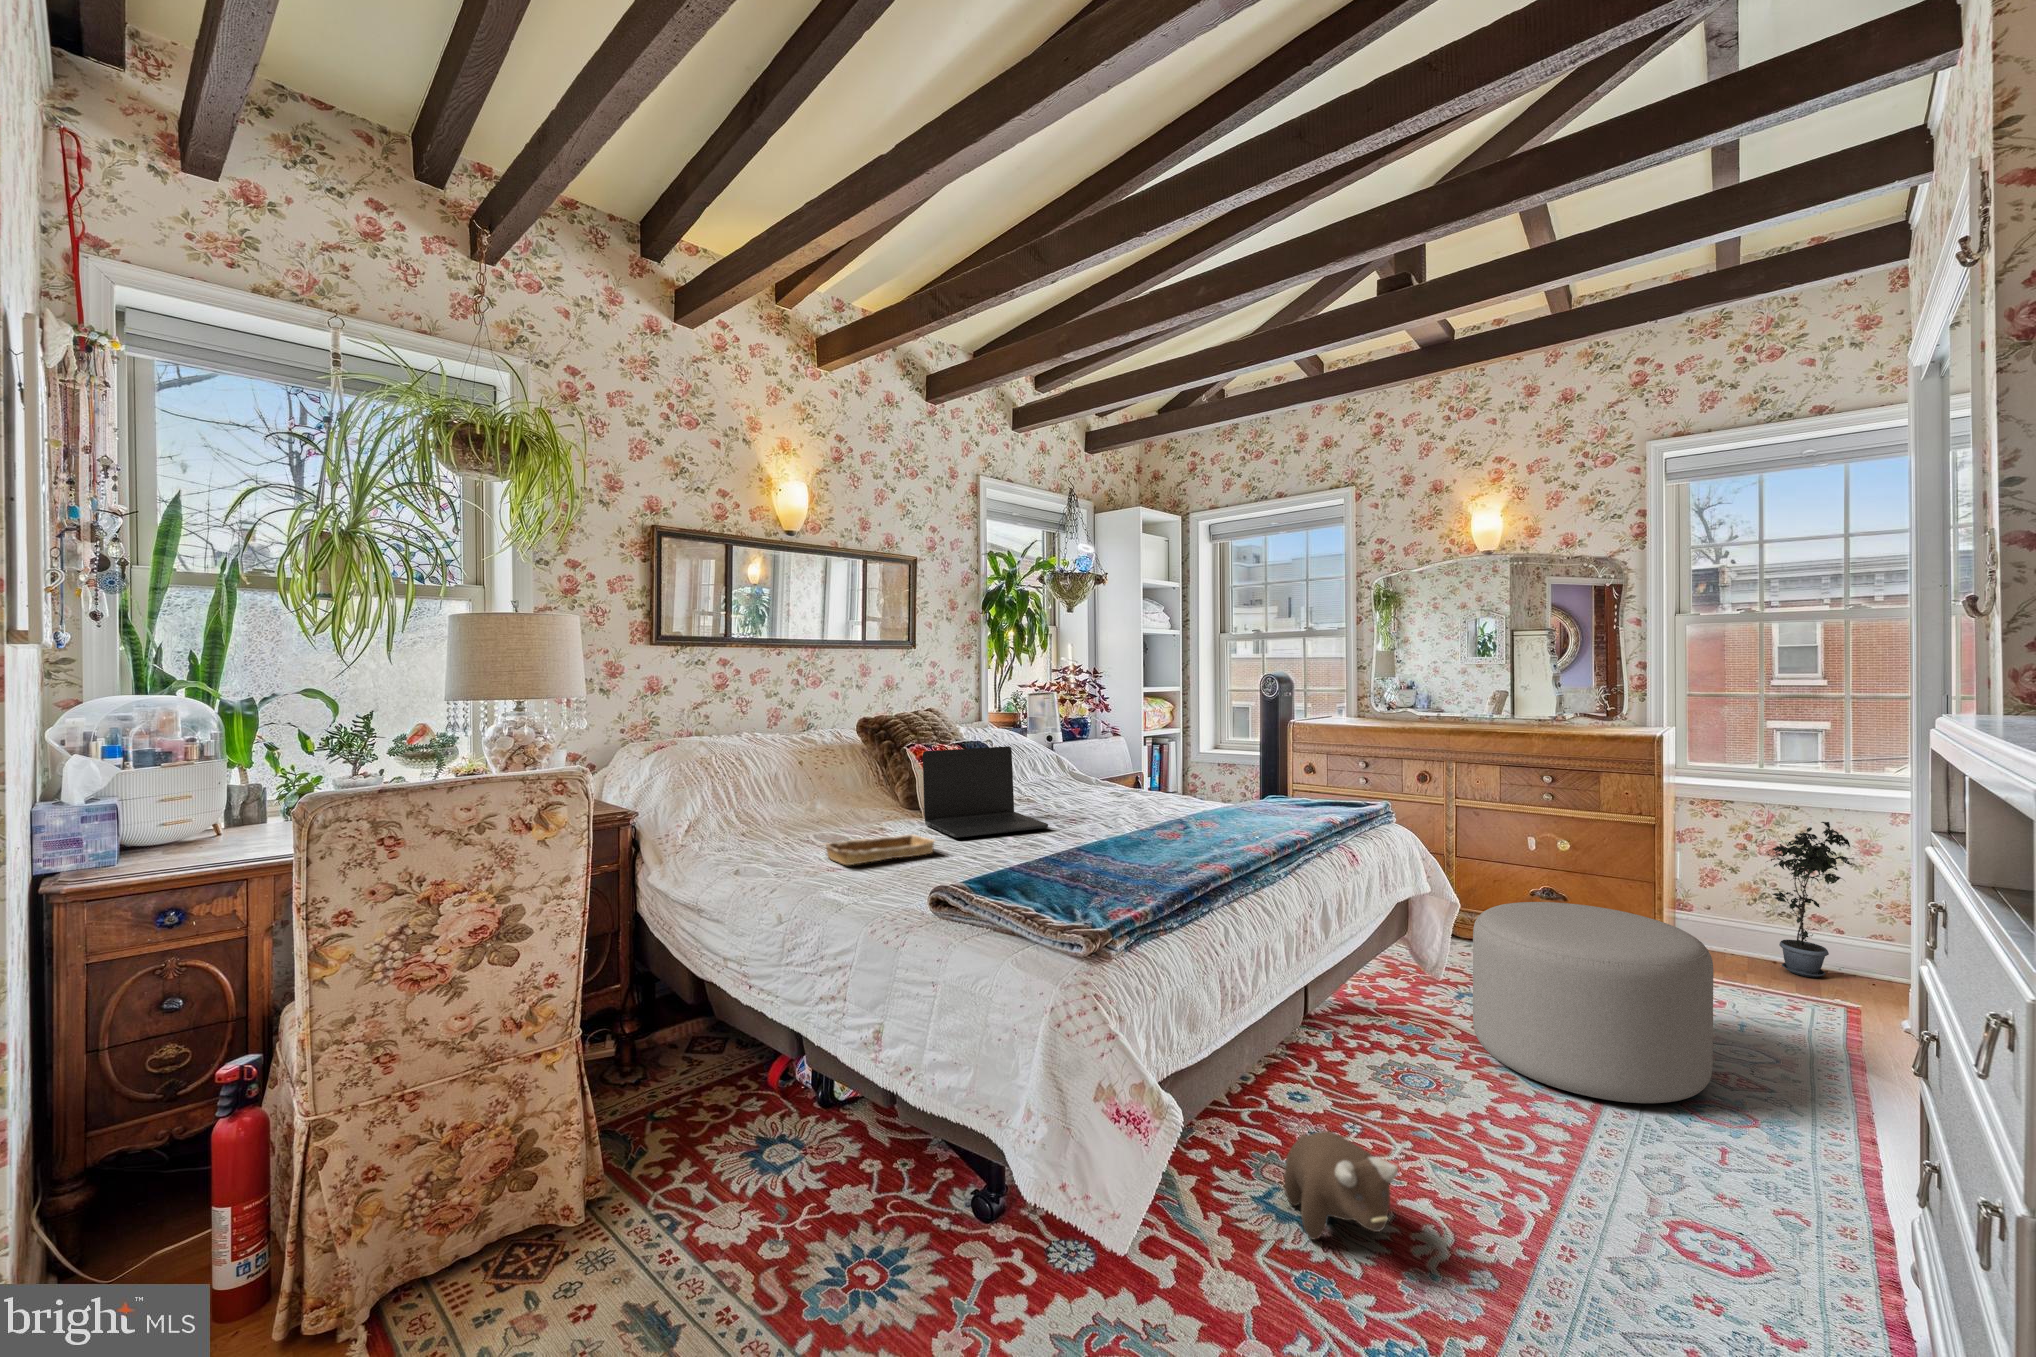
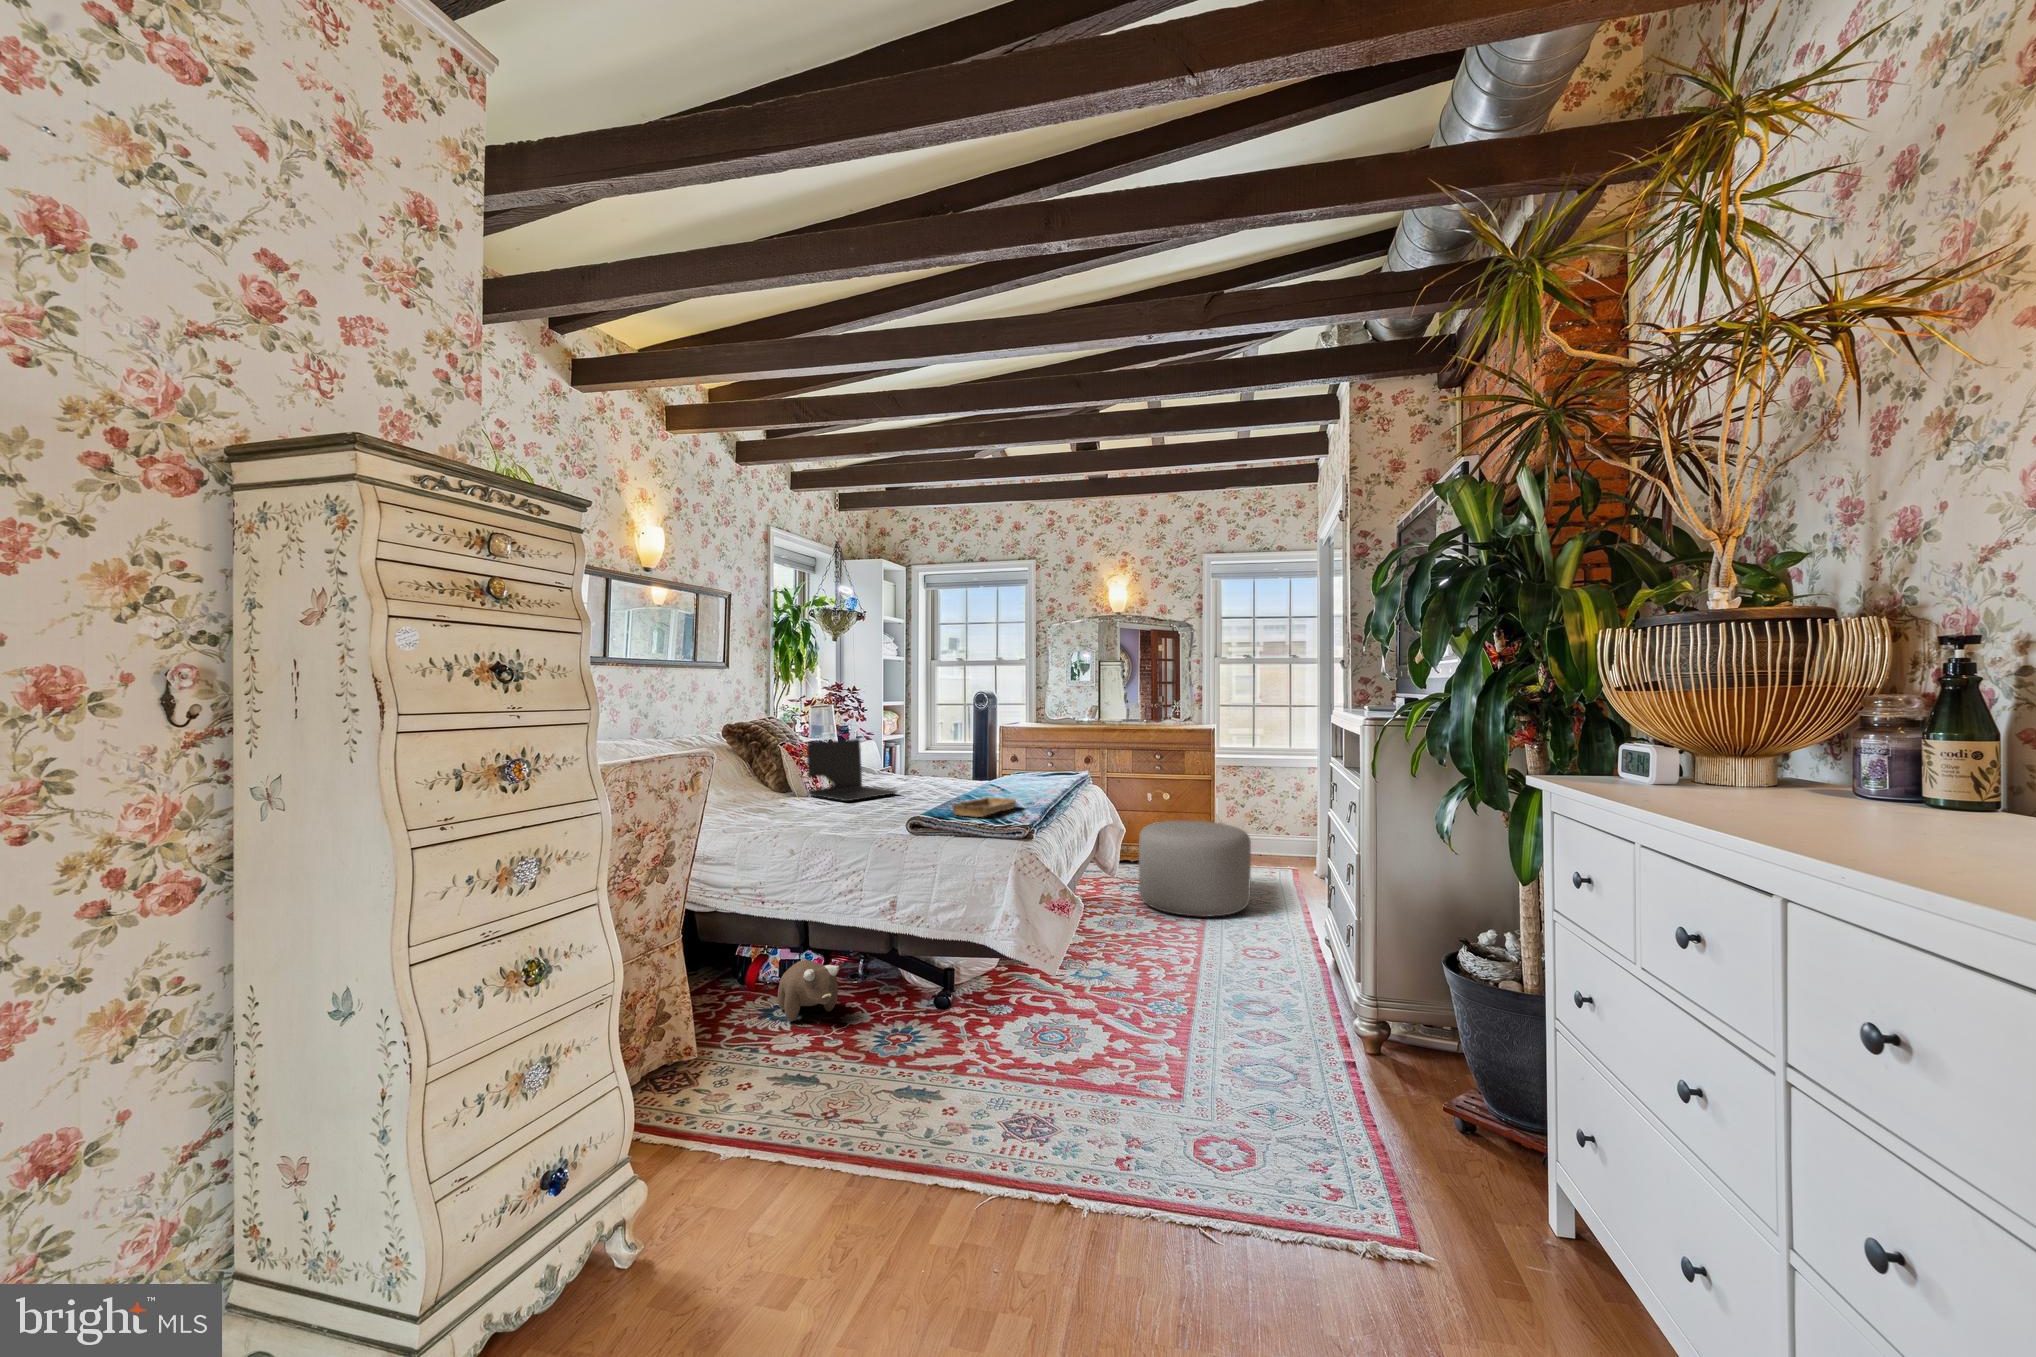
potted plant: present [1767,822,1852,977] -> none [1255,773,1295,858]
tray: present [823,834,935,865] -> present [952,797,1016,817]
plush toy: present [1284,1131,1398,1239] -> present [778,960,839,1022]

